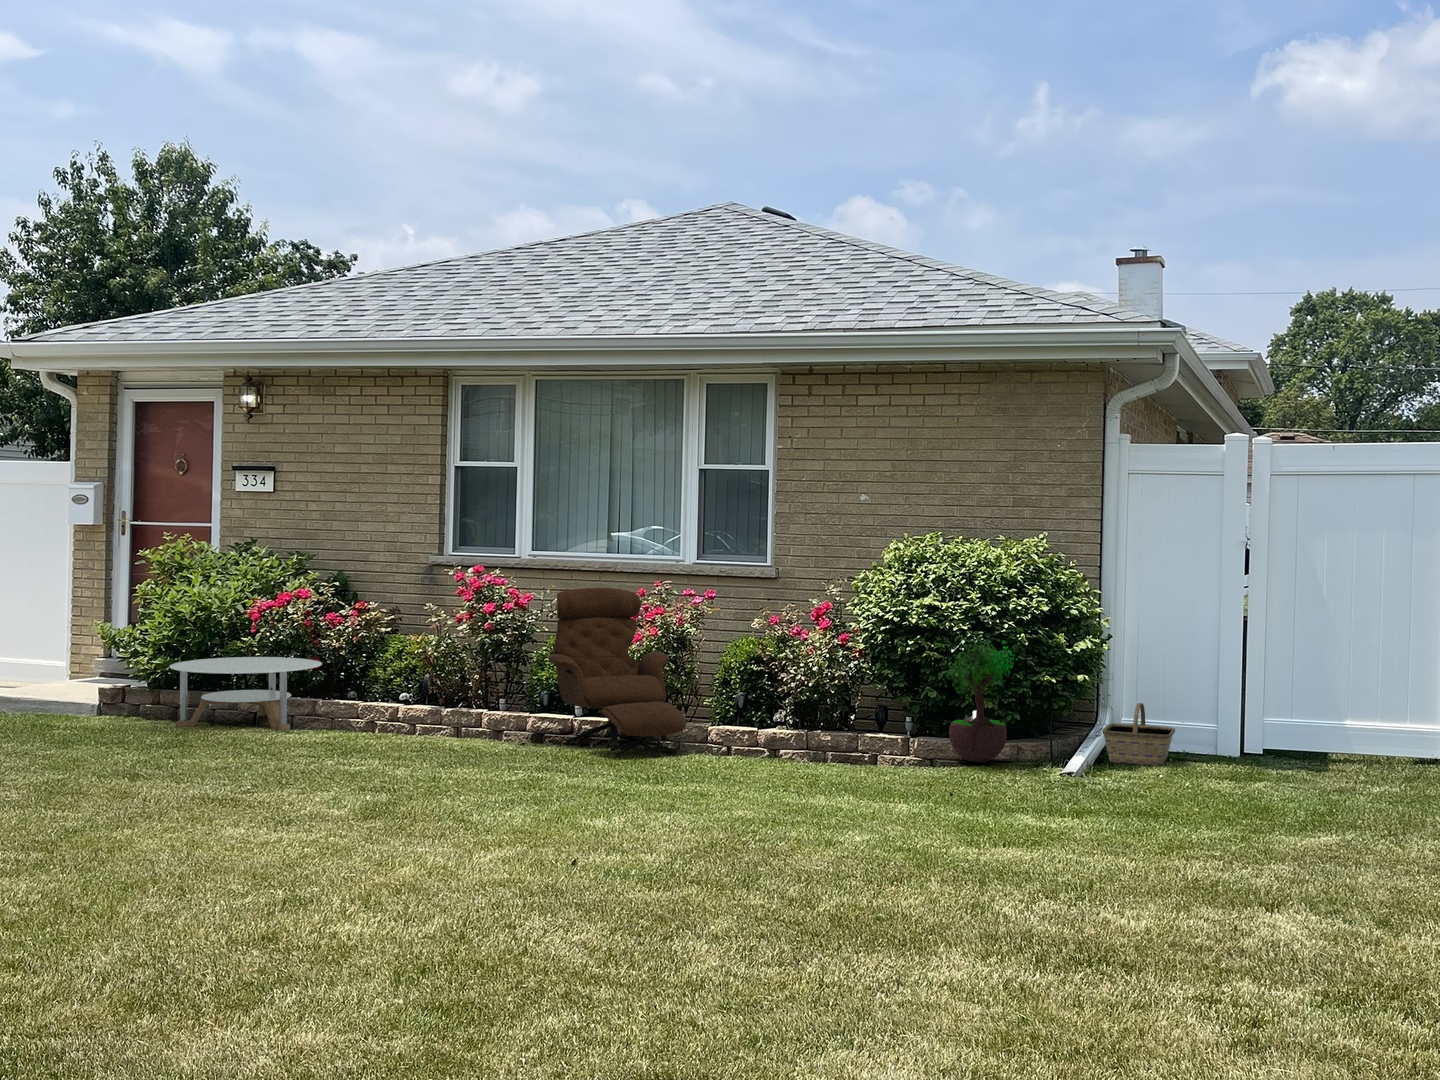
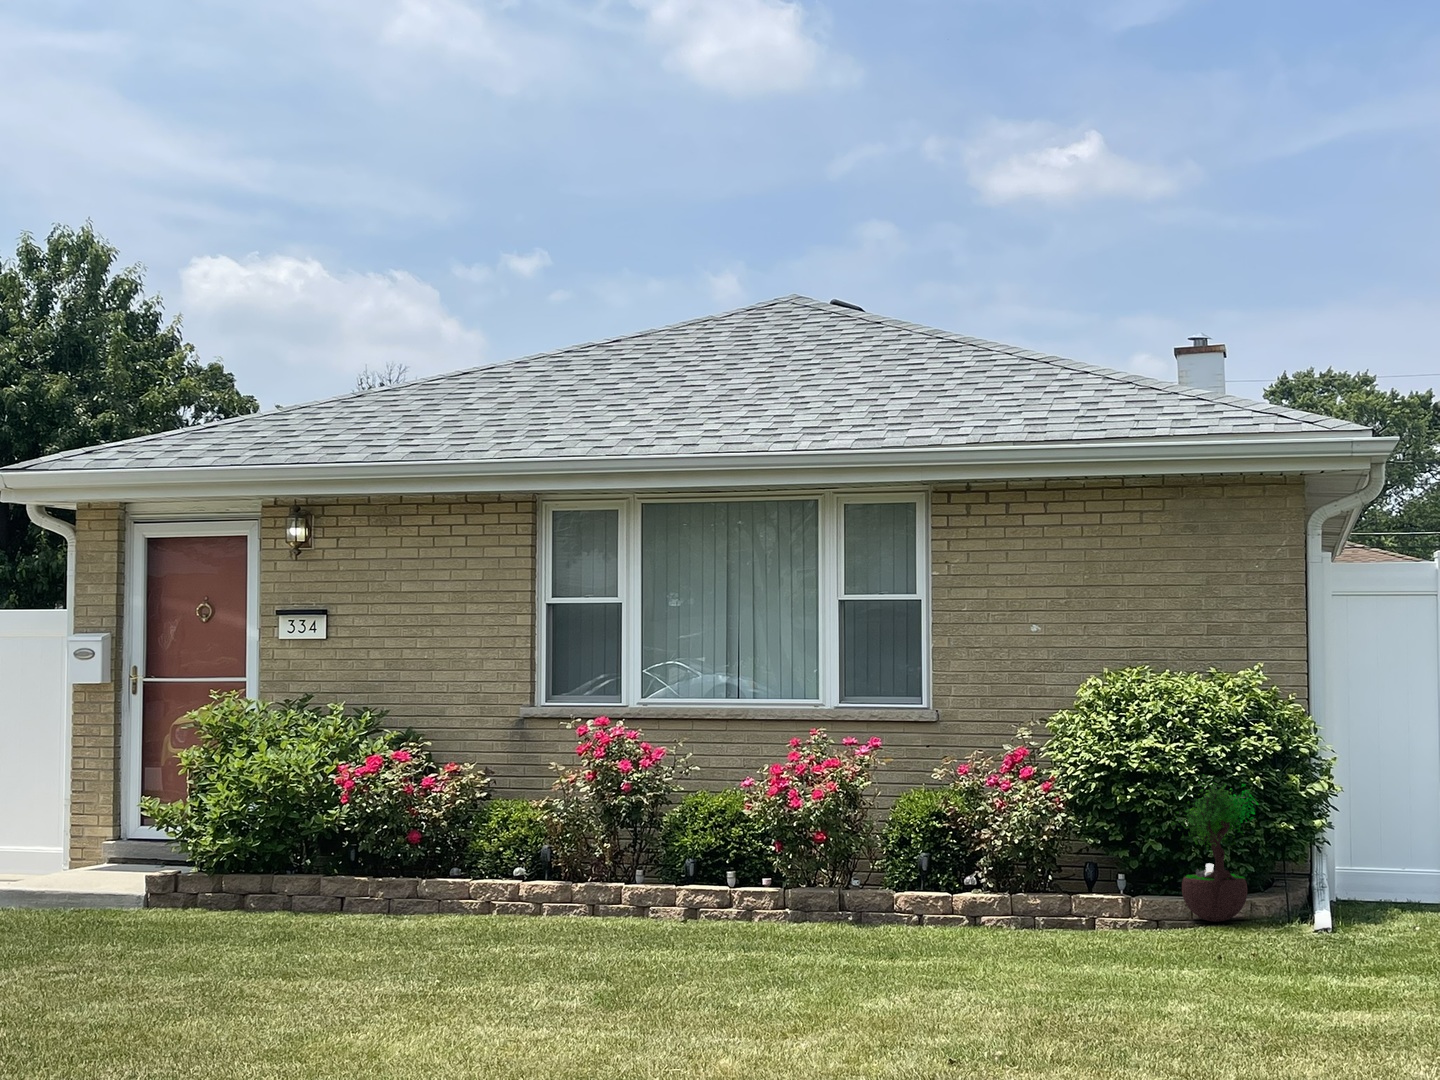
lounge chair: present [548,588,686,758] -> none [711,739,887,931]
round table: present [169,657,322,730] -> none [256,832,429,917]
basket: present [1102,703,1175,766] -> none [1346,849,1423,918]

